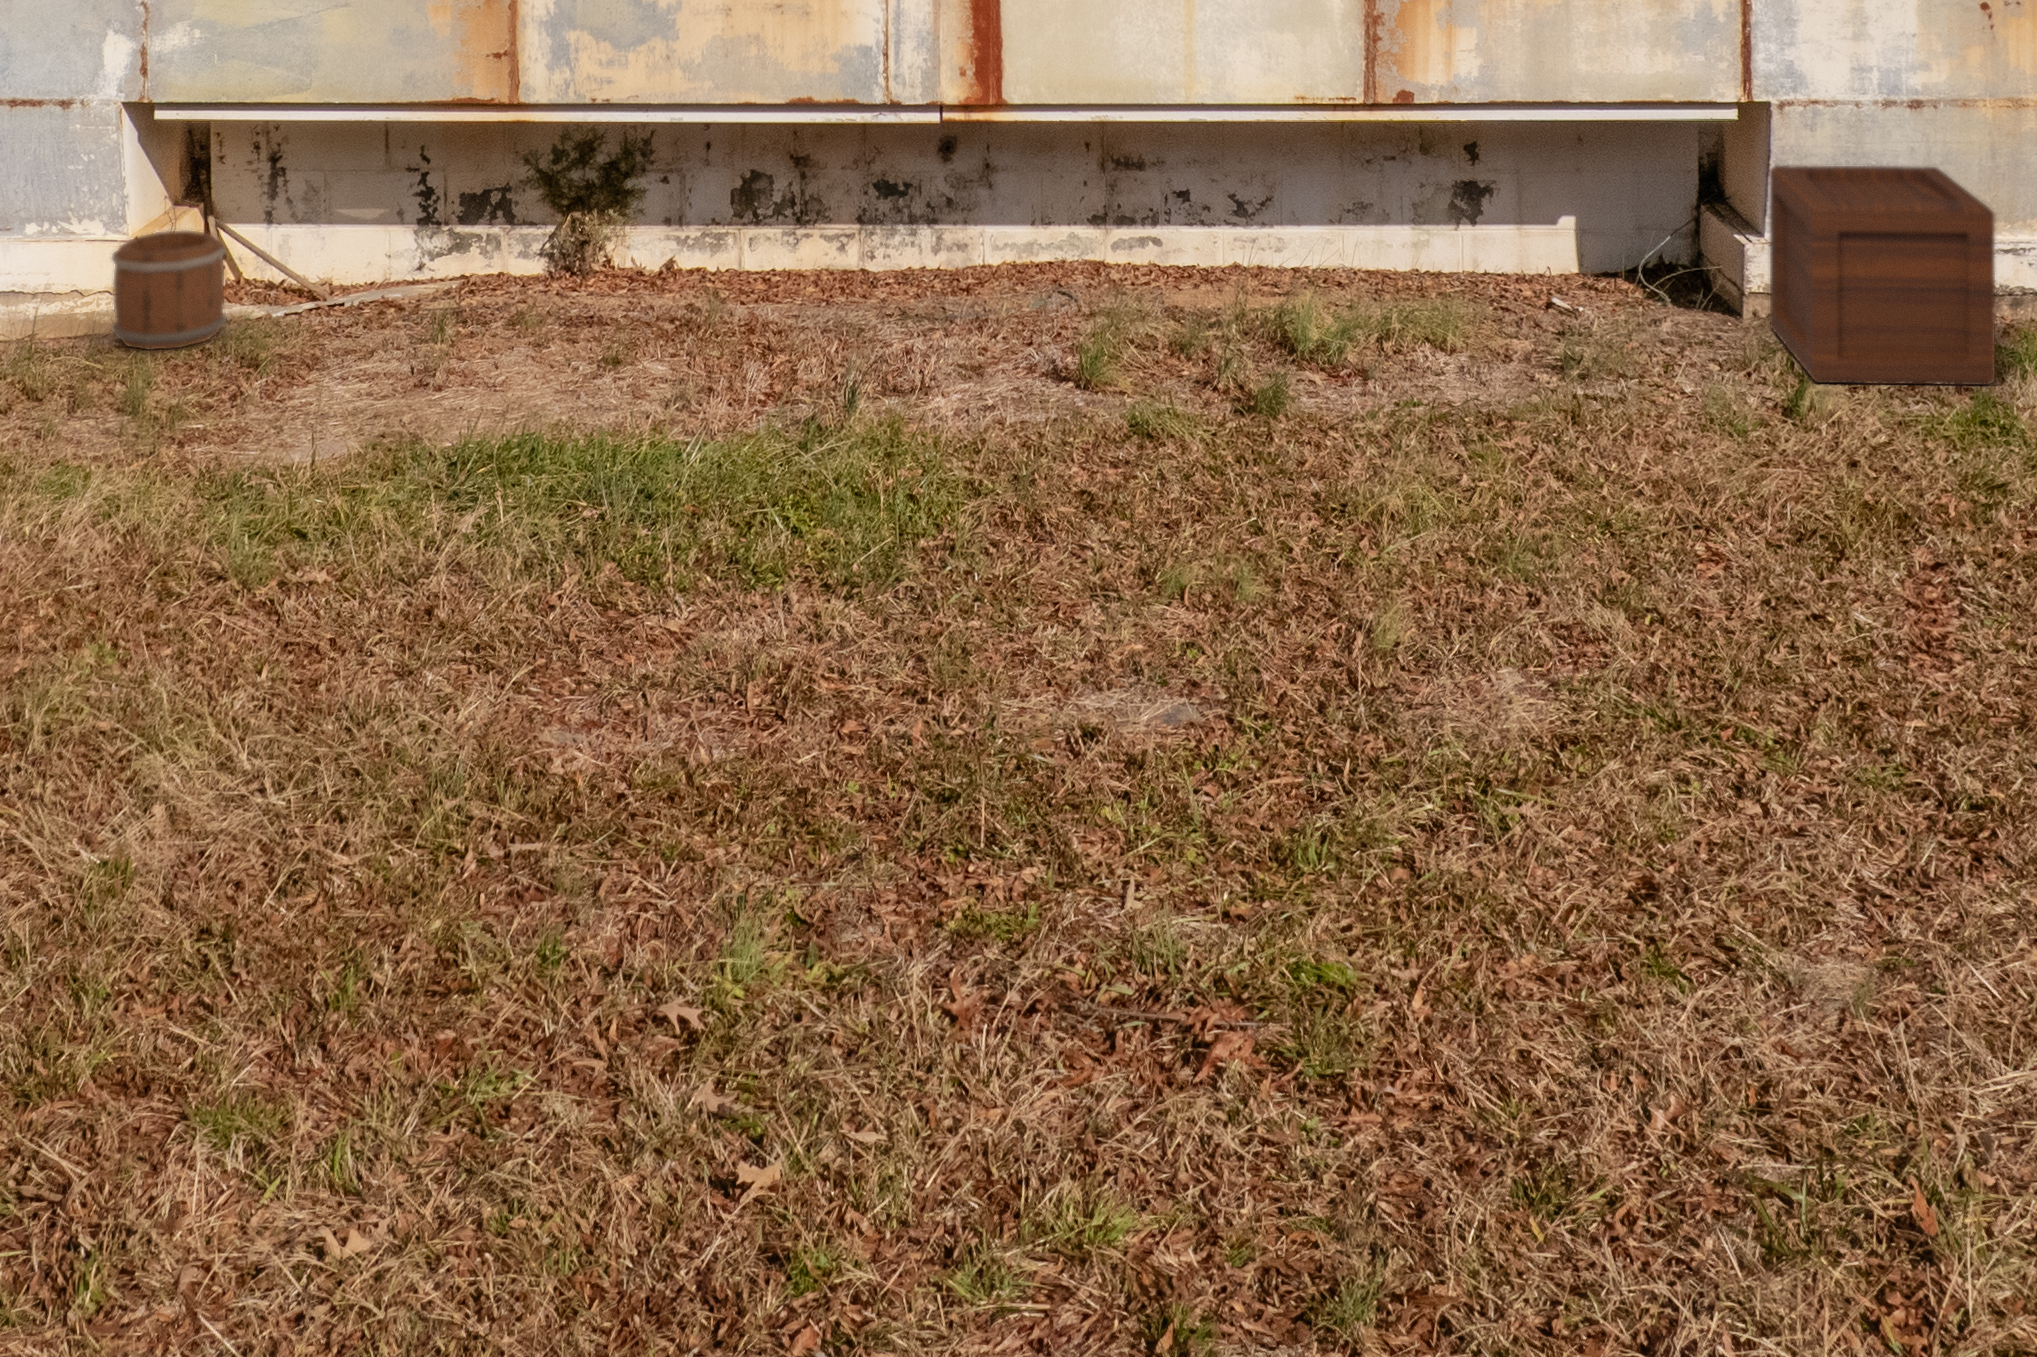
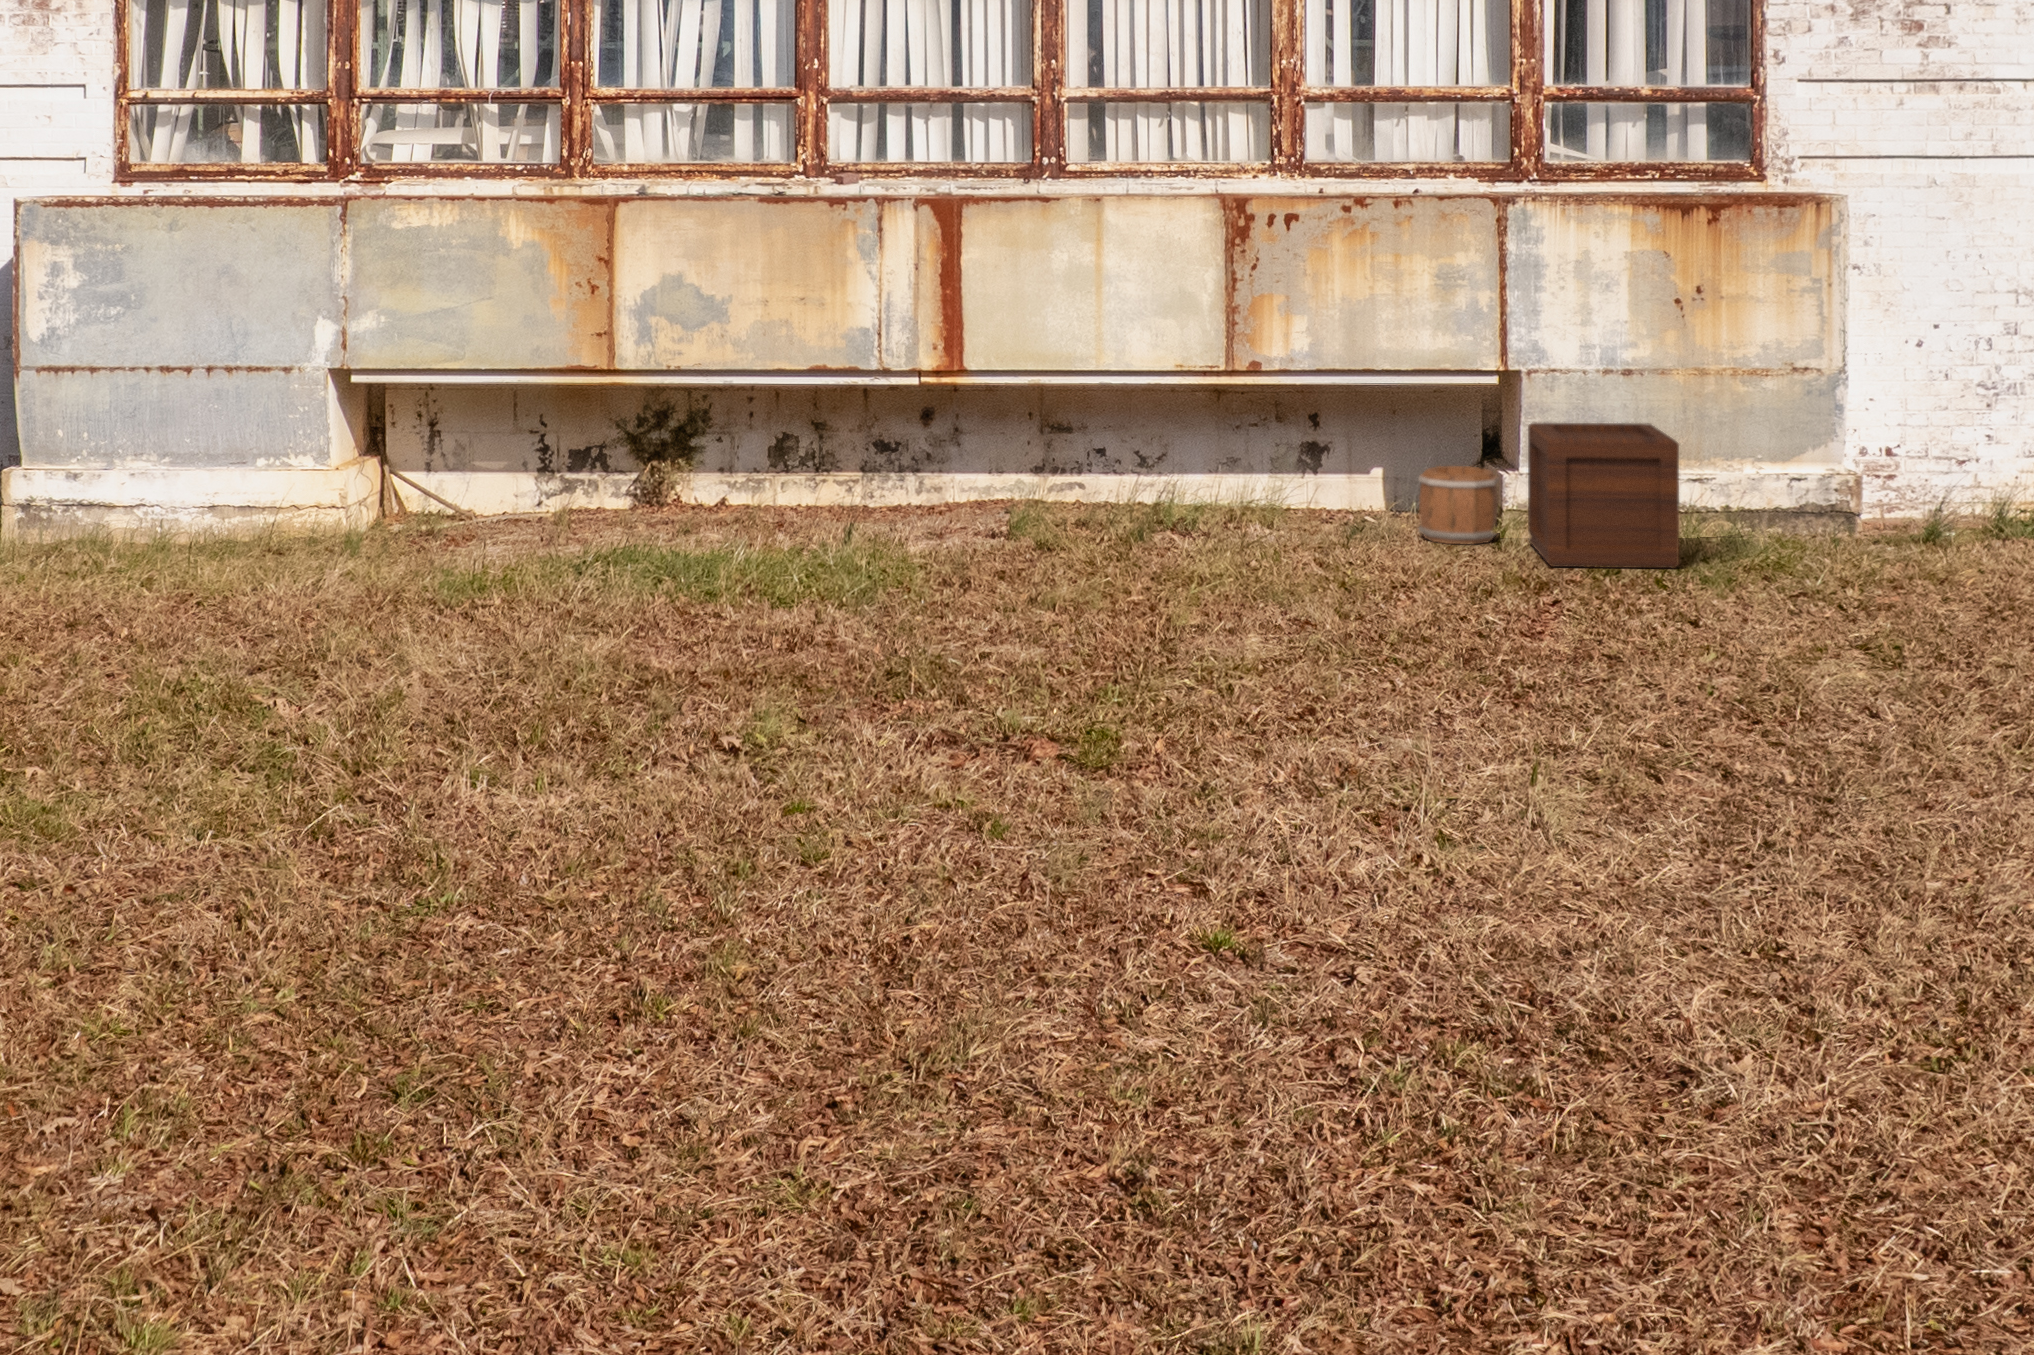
bucket: present [112,230,227,350] -> present [1418,466,1499,544]

